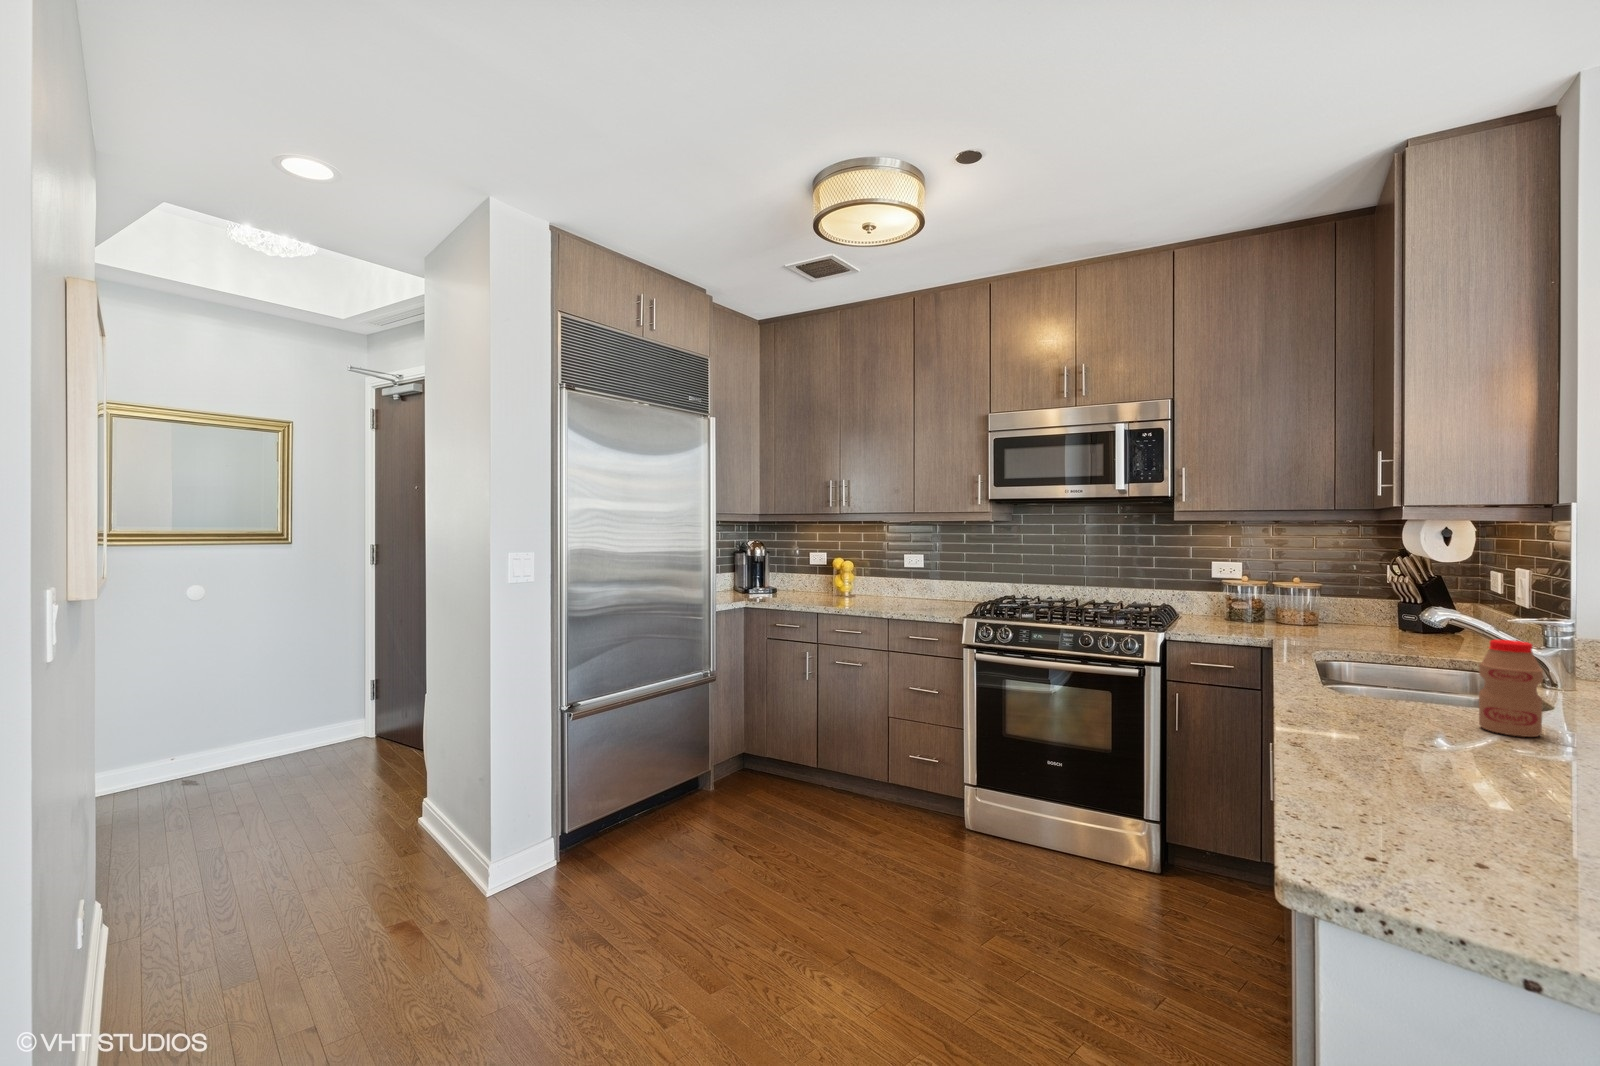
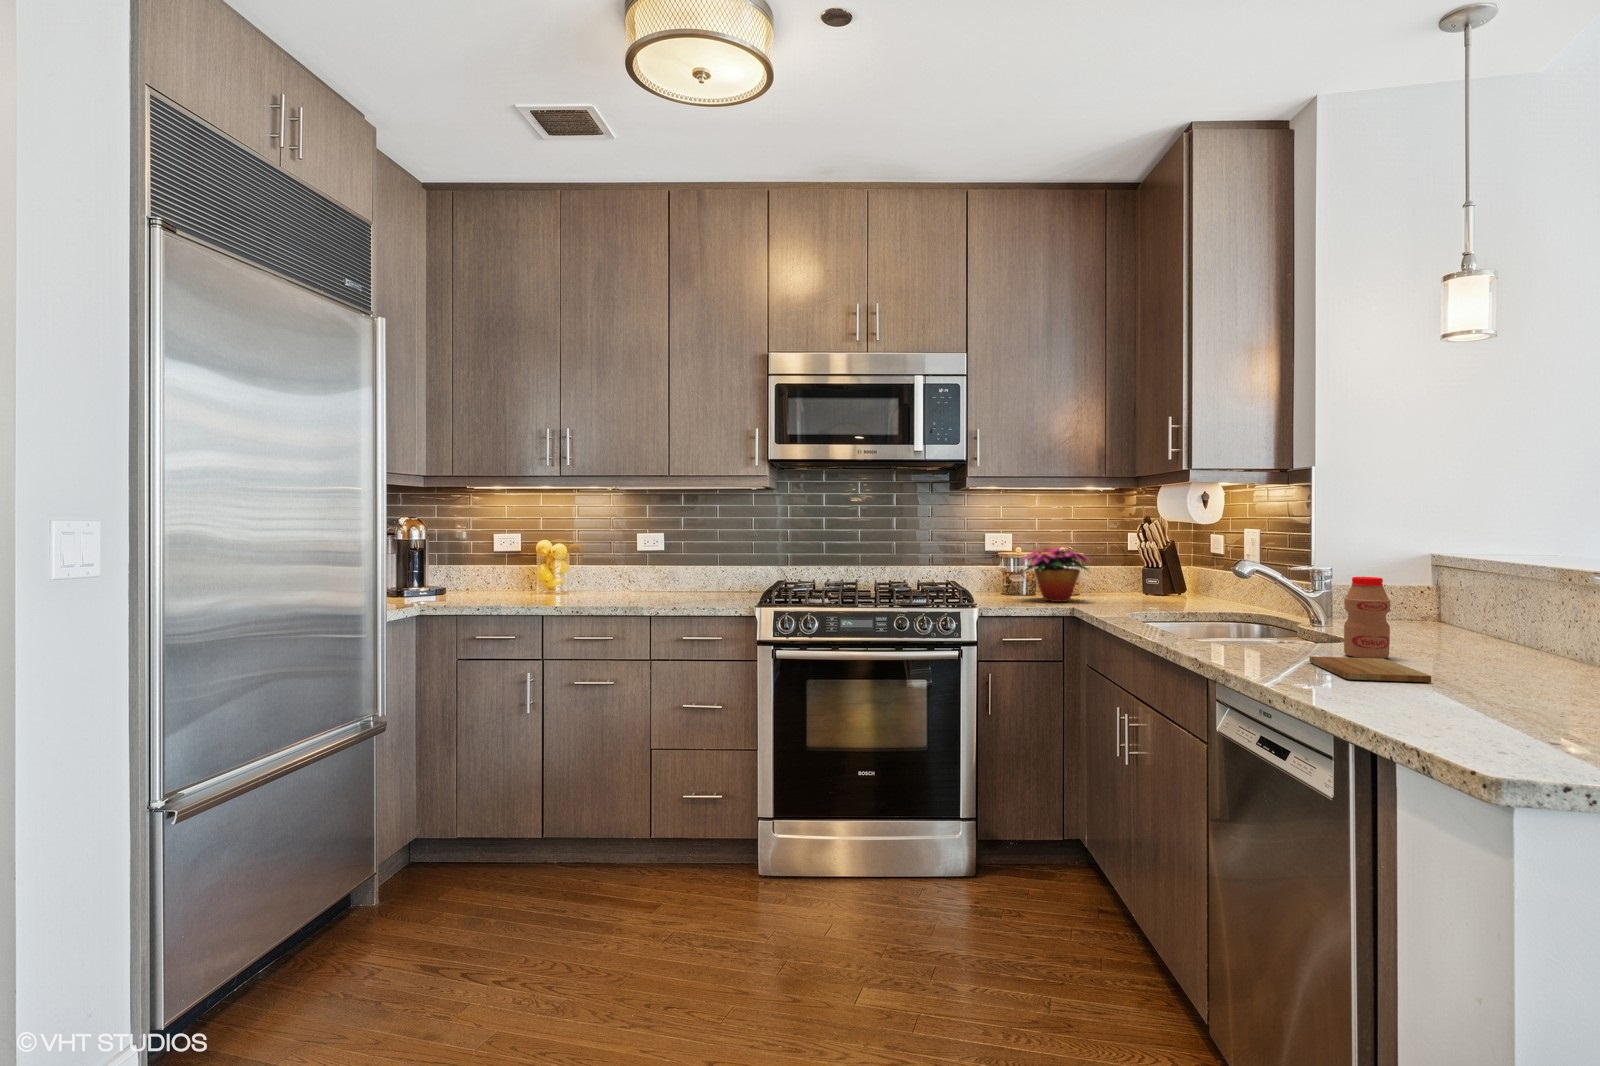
flower arrangement: none [1221,578,1315,632] -> present [1024,547,1089,602]
cutting board: none [1397,722,1514,773] -> present [1309,656,1431,682]

